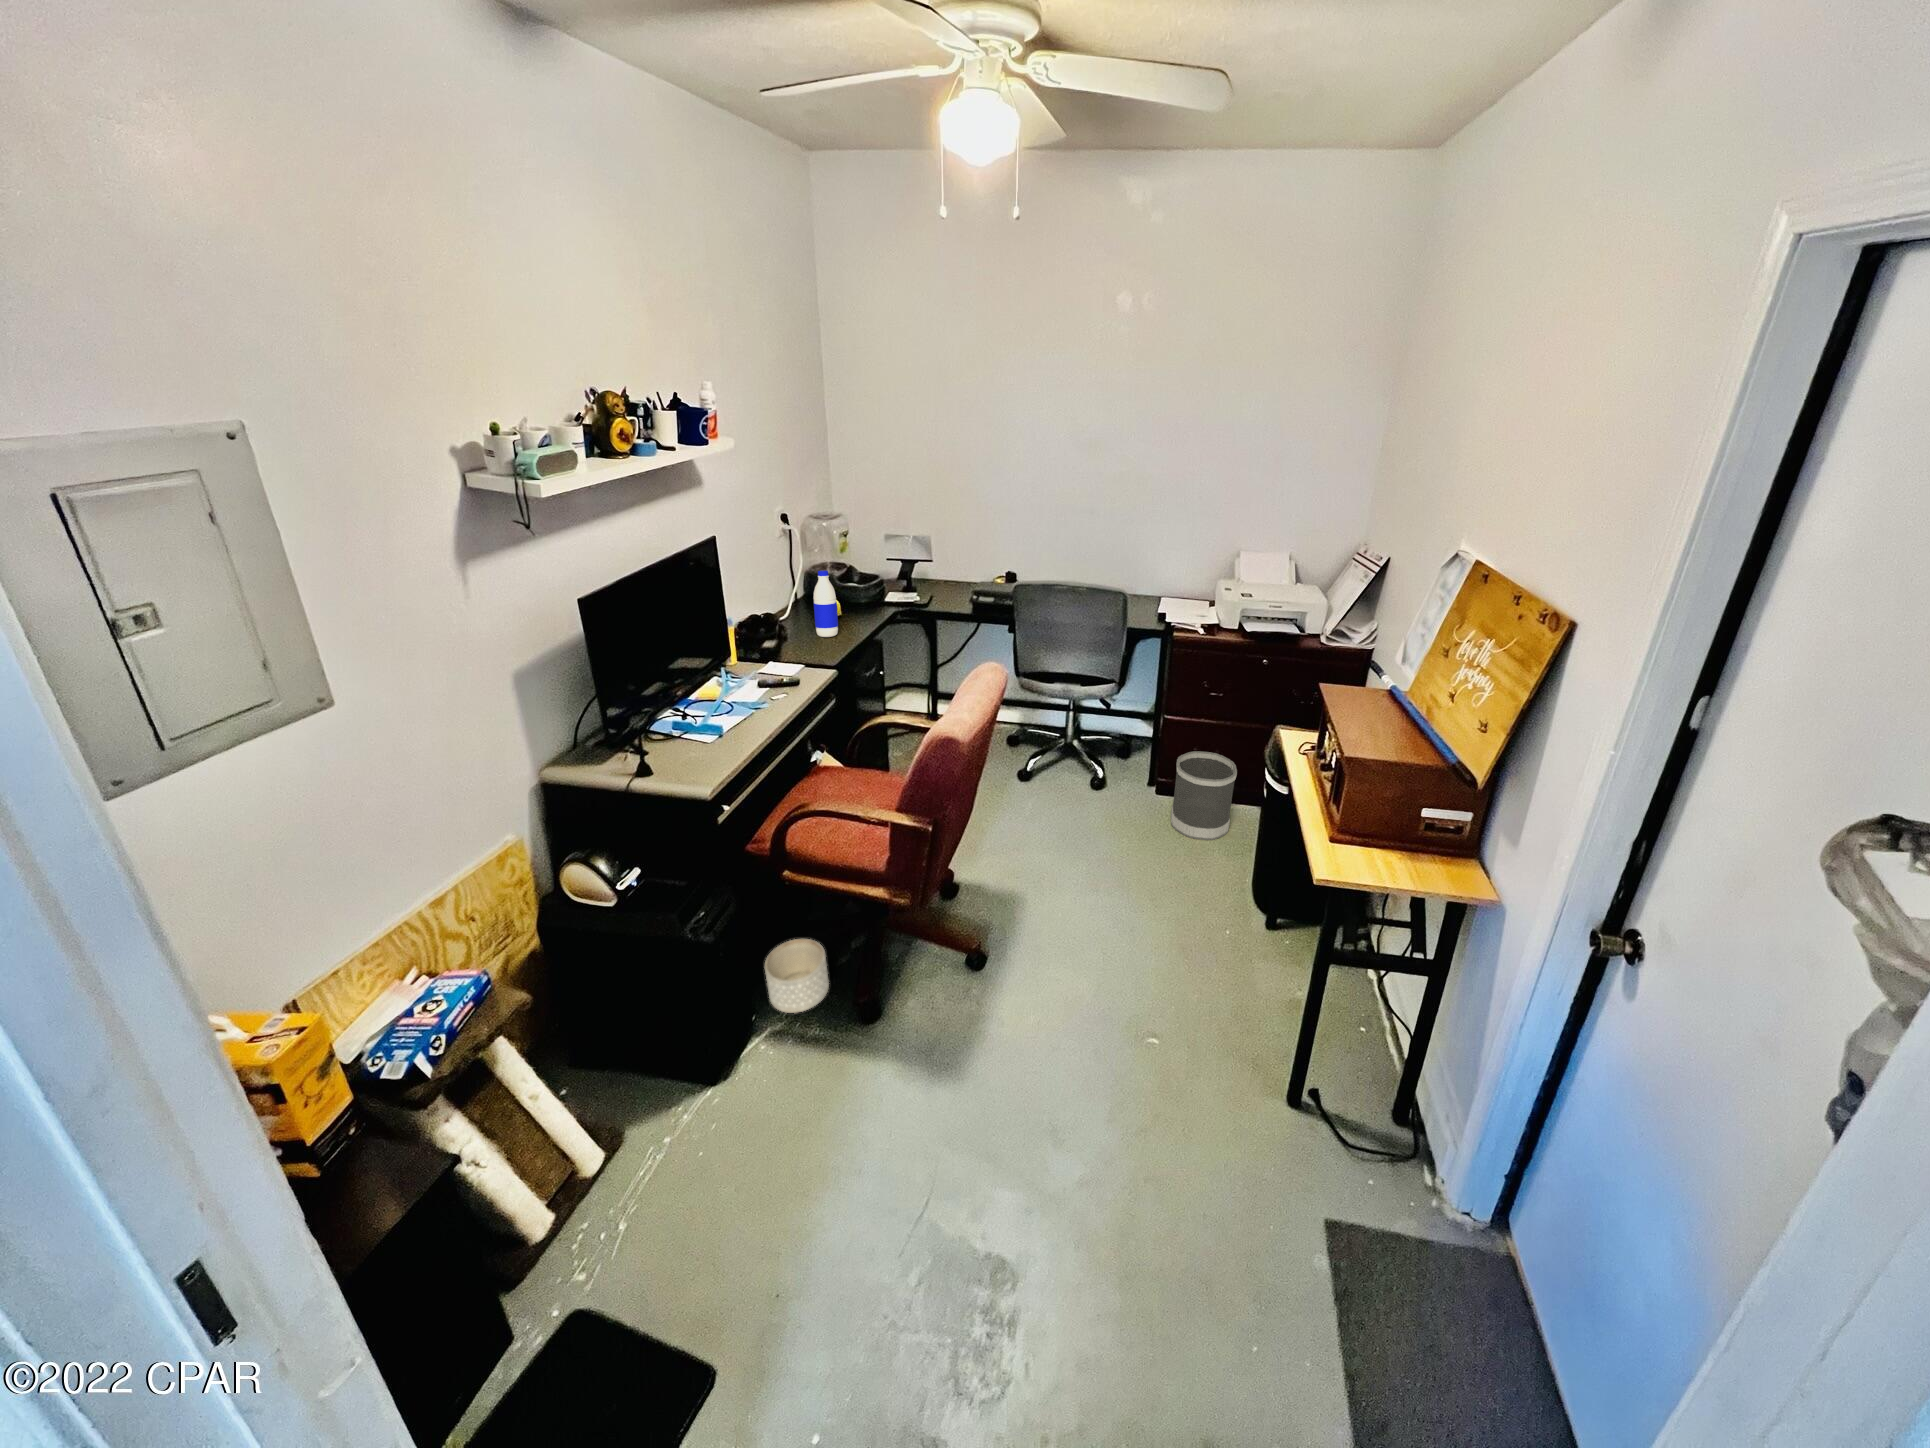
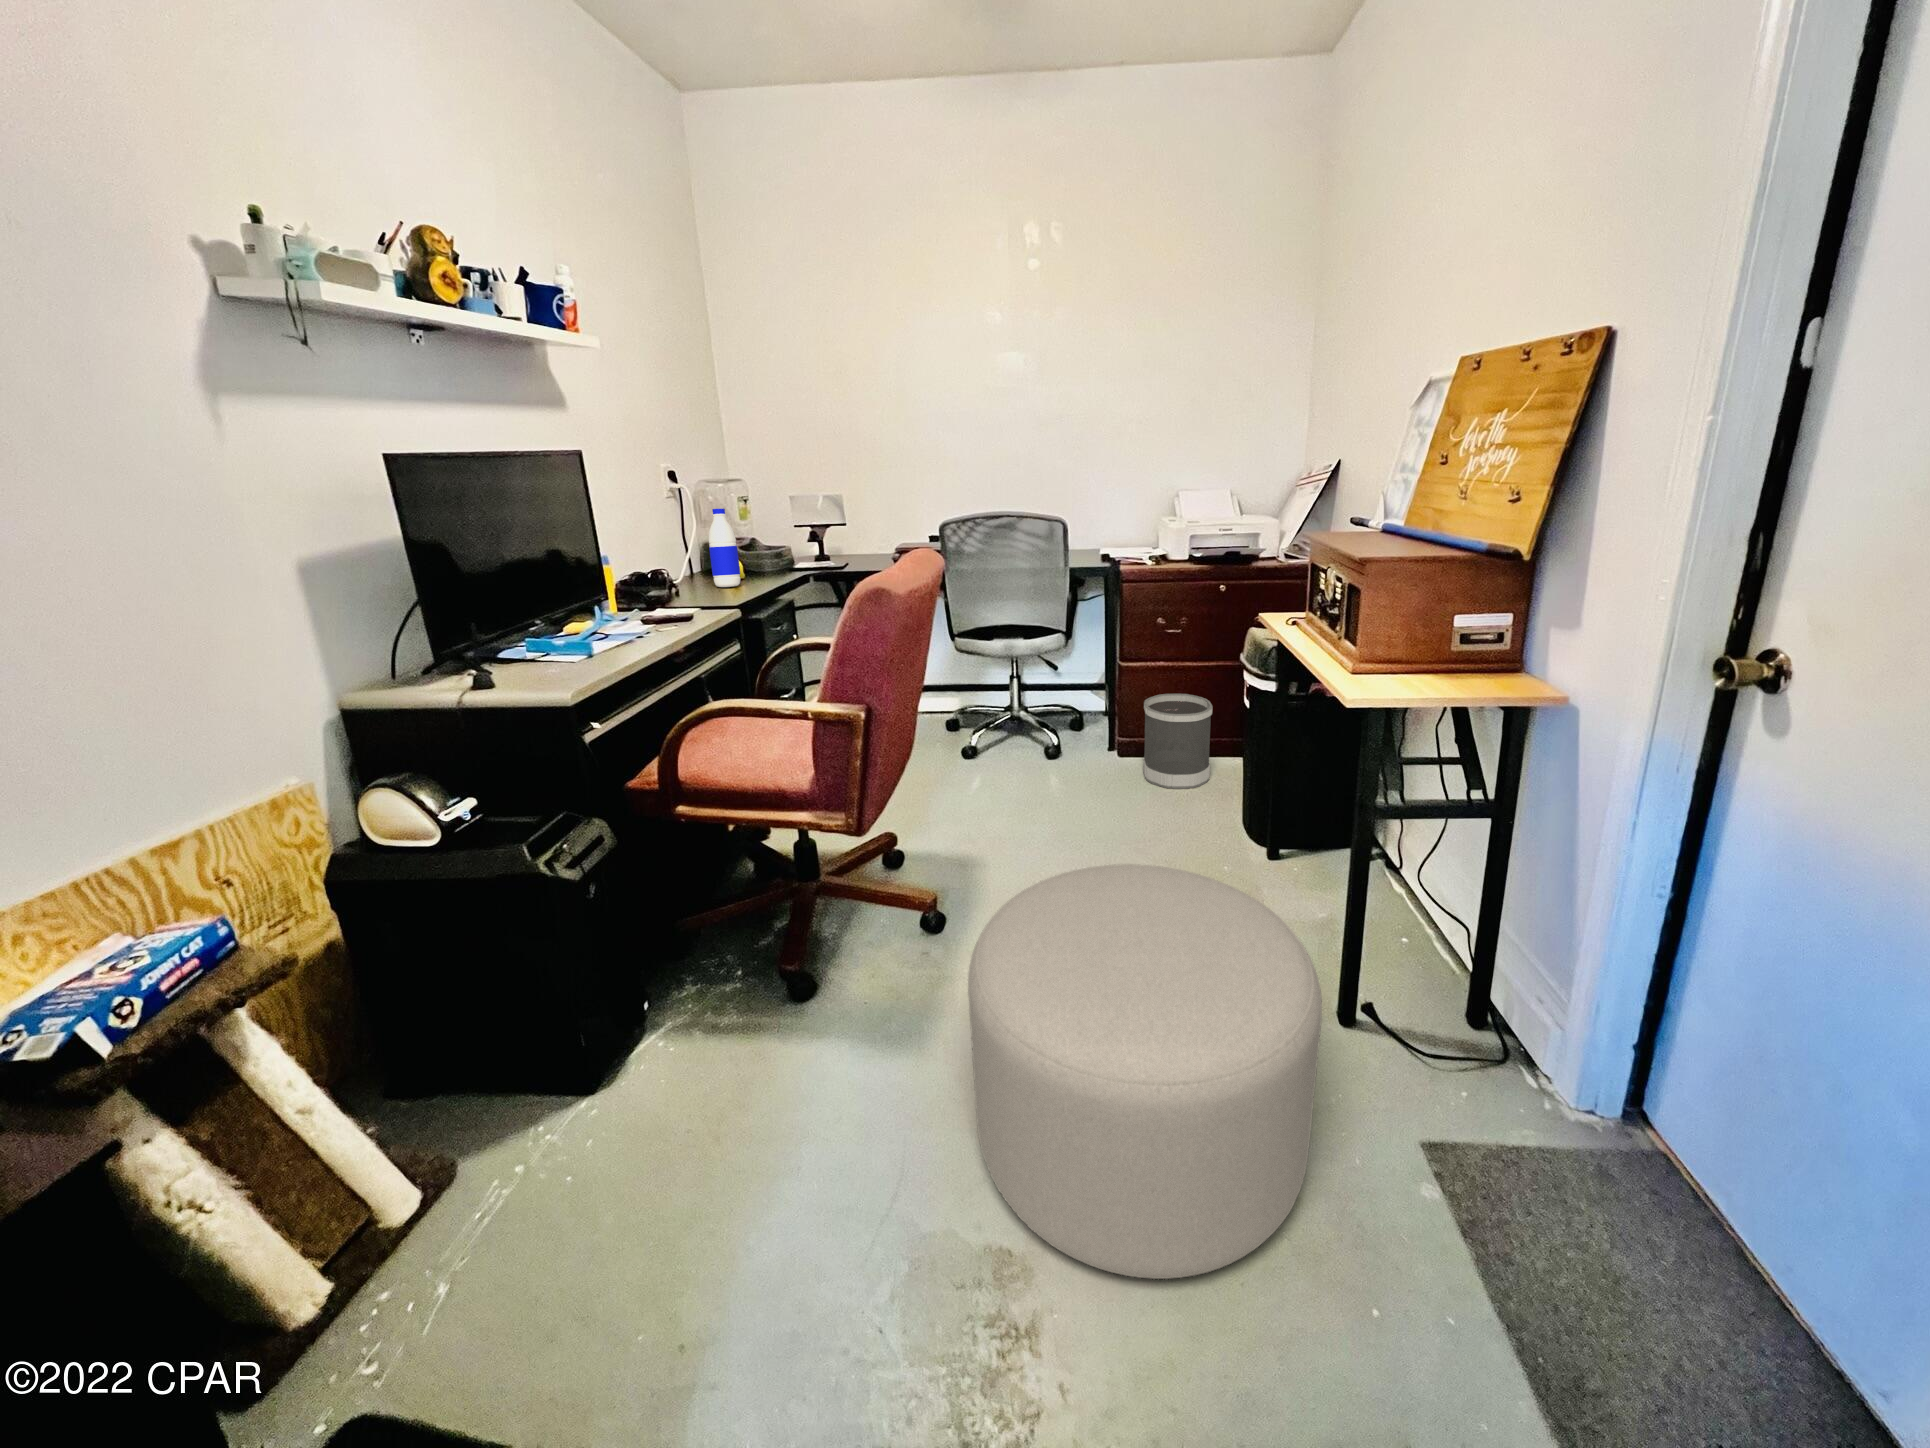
planter: present [765,939,829,1013] -> none [659,913,748,1005]
ottoman: none [988,969,1251,1305] -> present [968,864,1322,1279]

